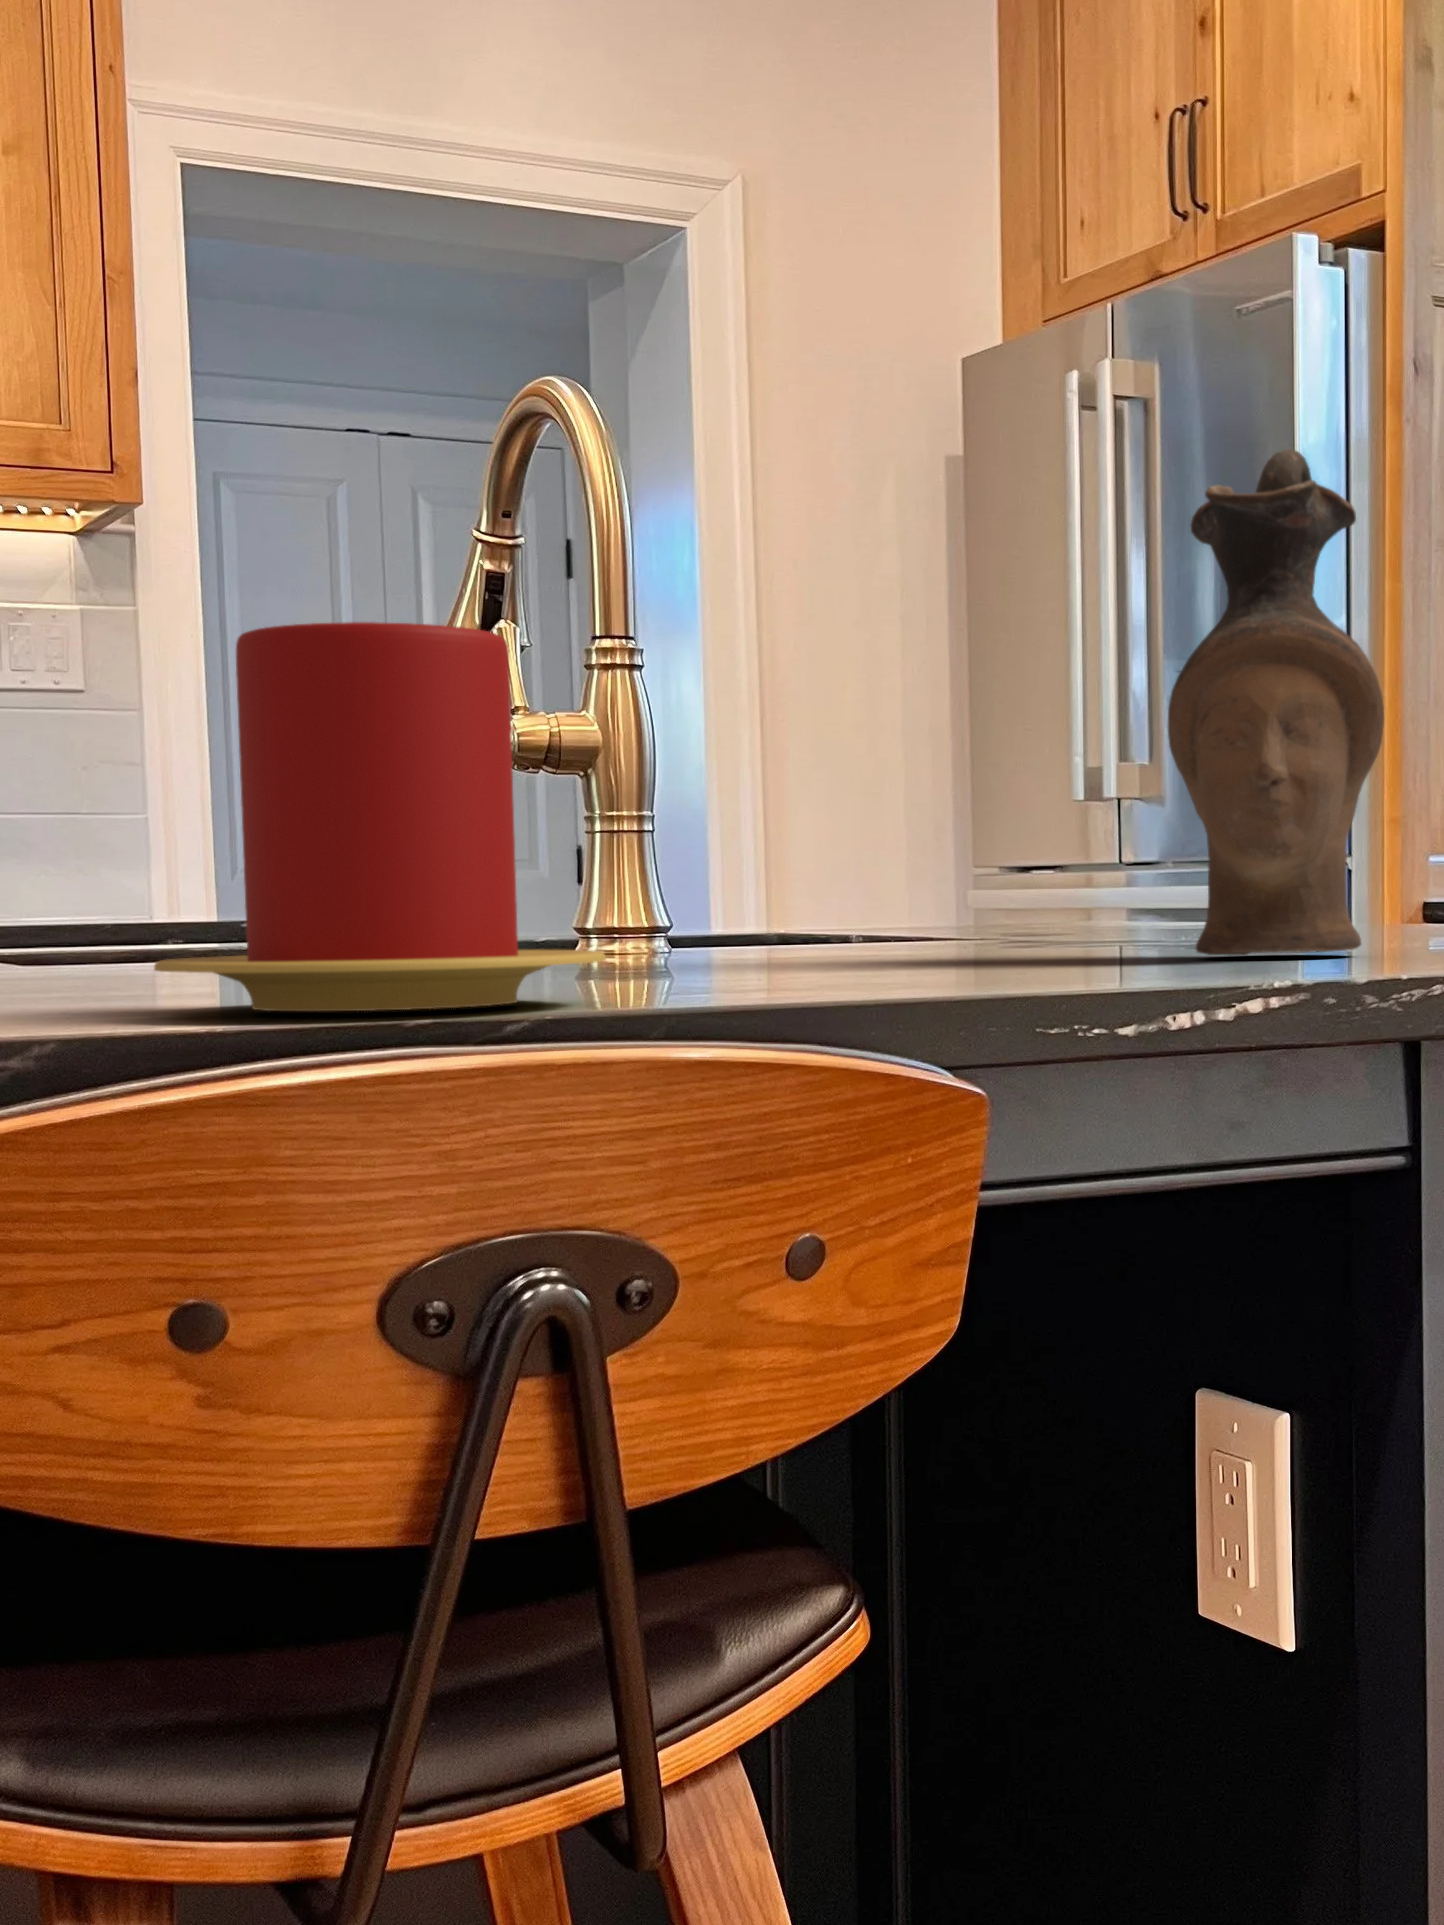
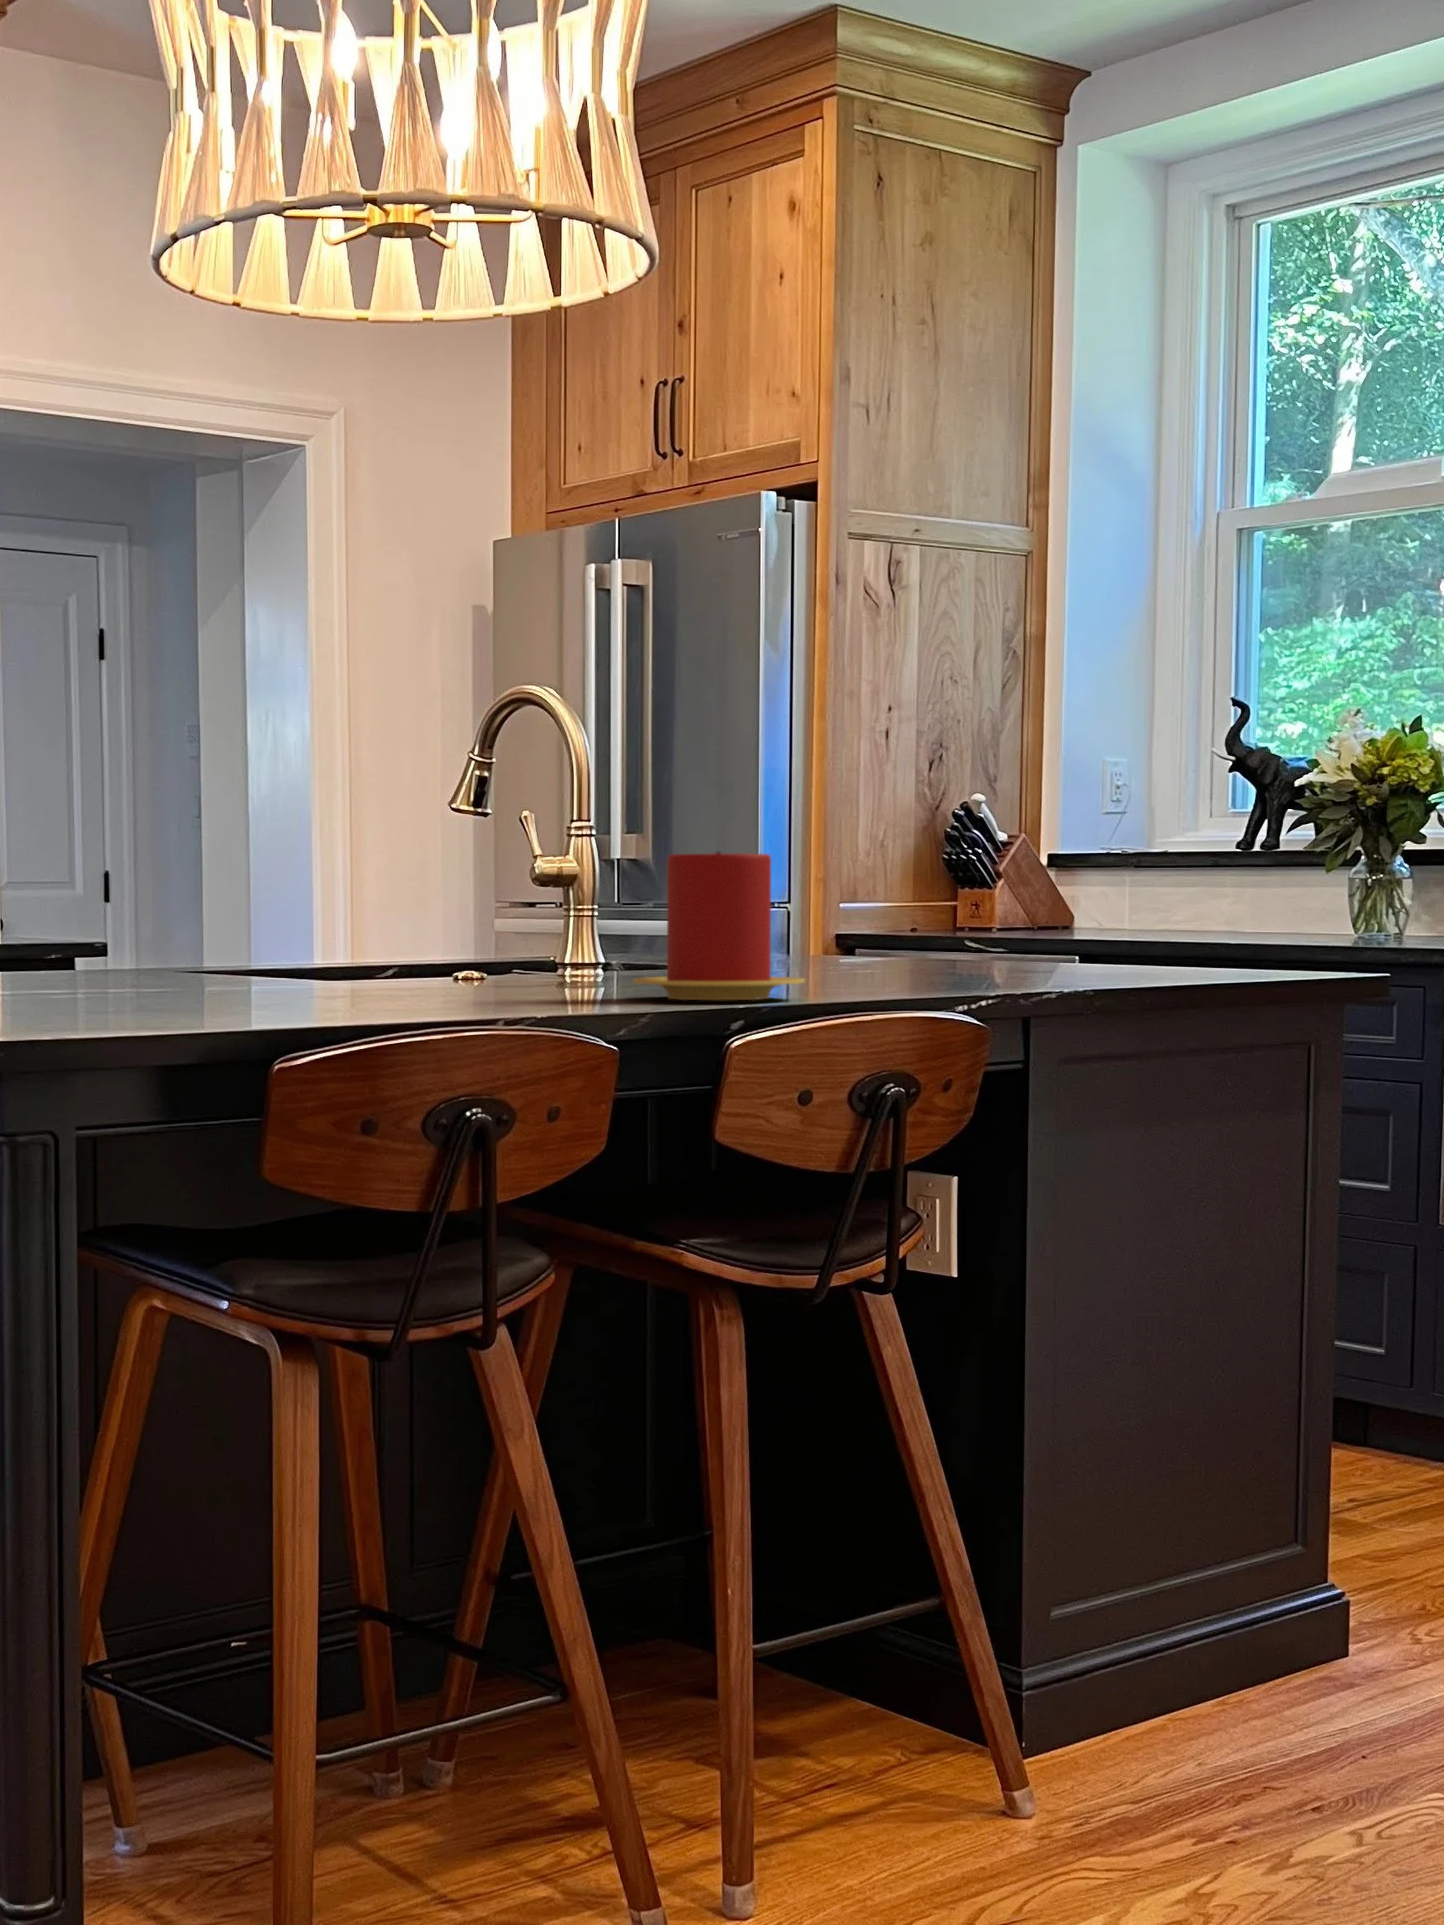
ceramic pitcher: present [1168,449,1384,955] -> none [918,737,1019,977]

